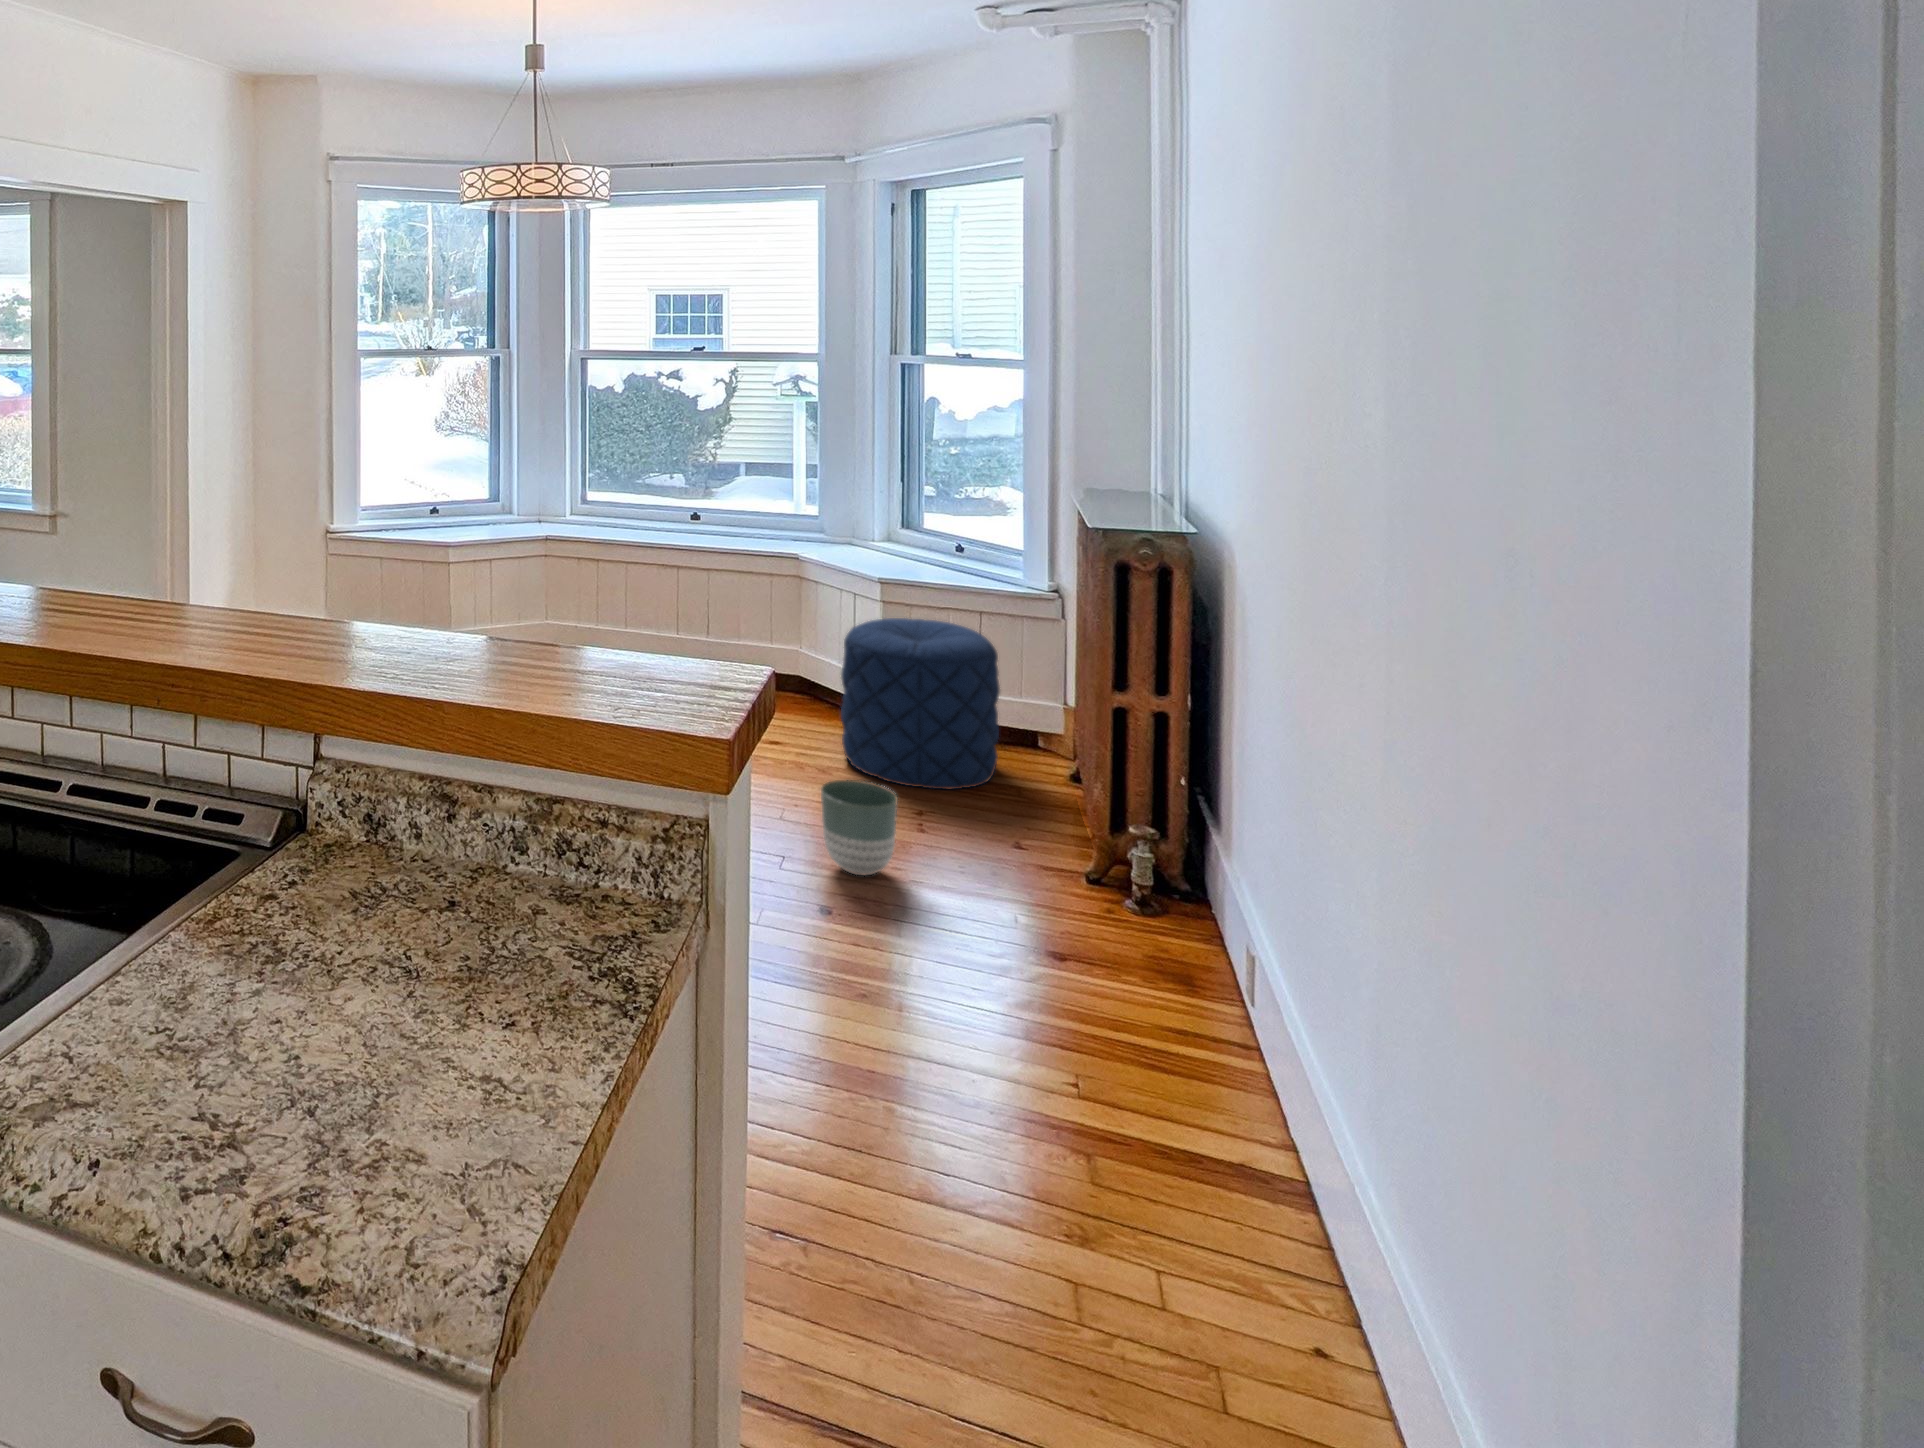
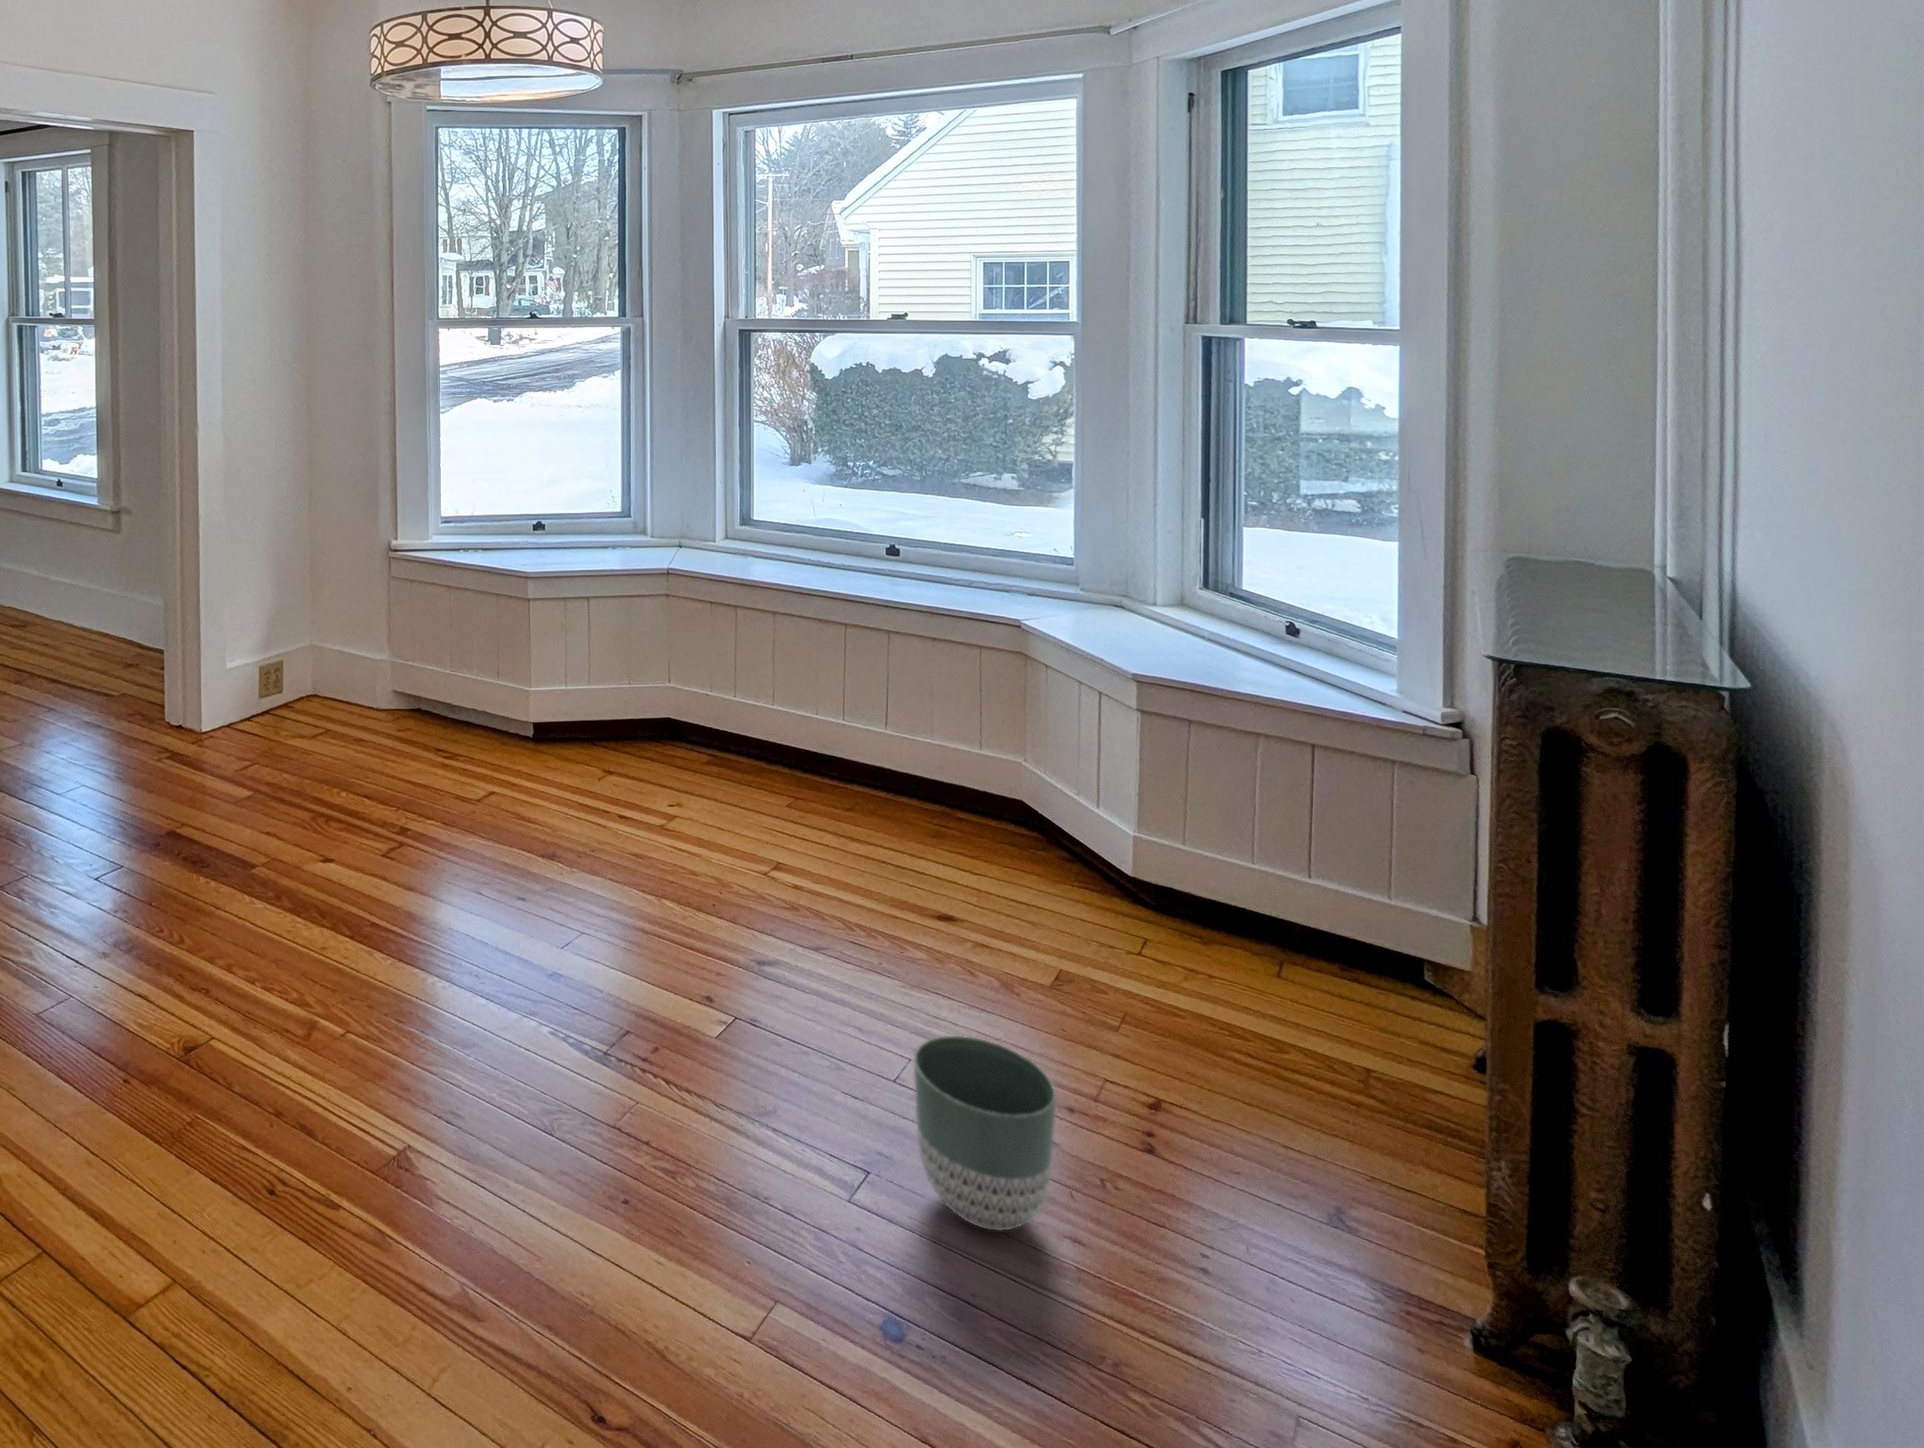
pouf: present [841,618,1000,789] -> none [1048,737,1332,1050]

